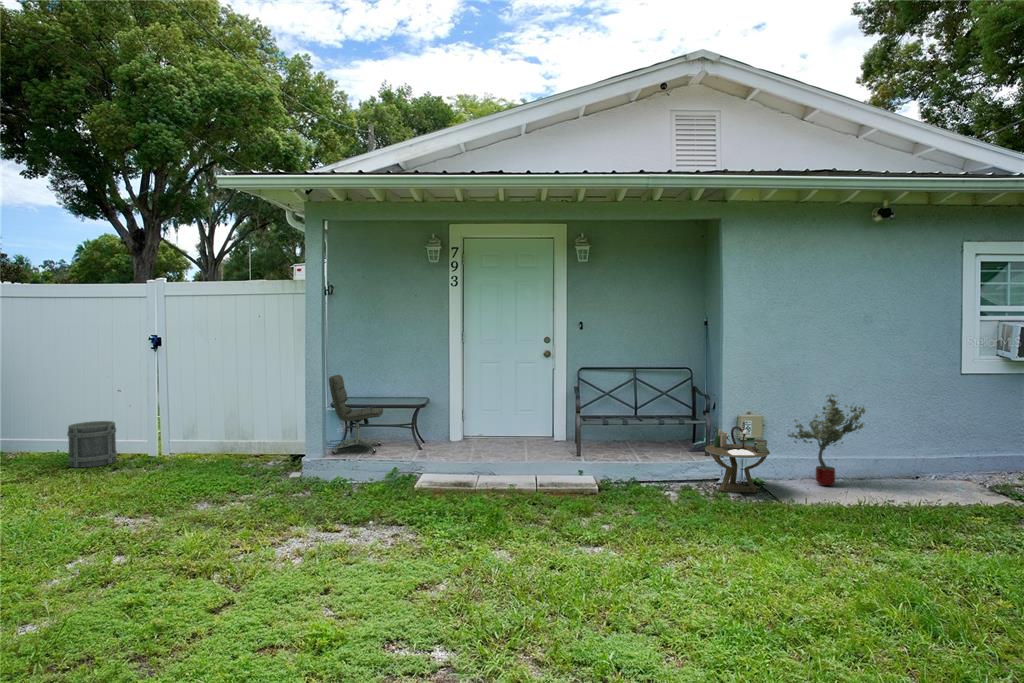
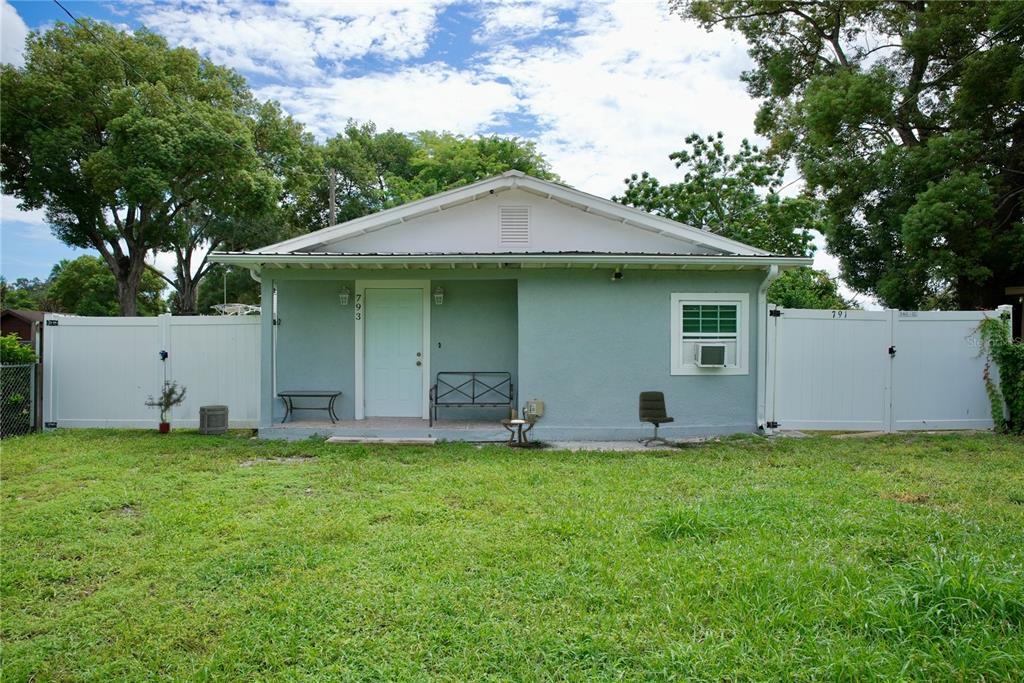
chair: present [329,375,383,454] -> present [638,391,674,446]
potted tree: present [788,394,866,486] -> present [145,381,186,433]
bucket: present [67,421,117,468] -> present [199,405,229,434]

